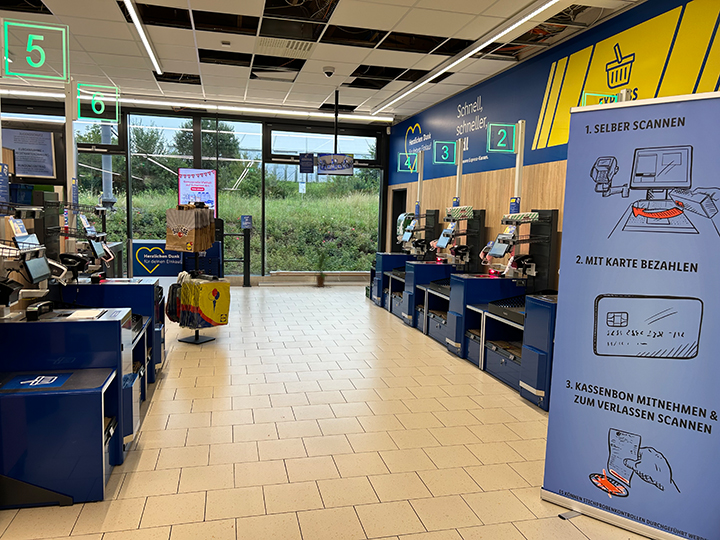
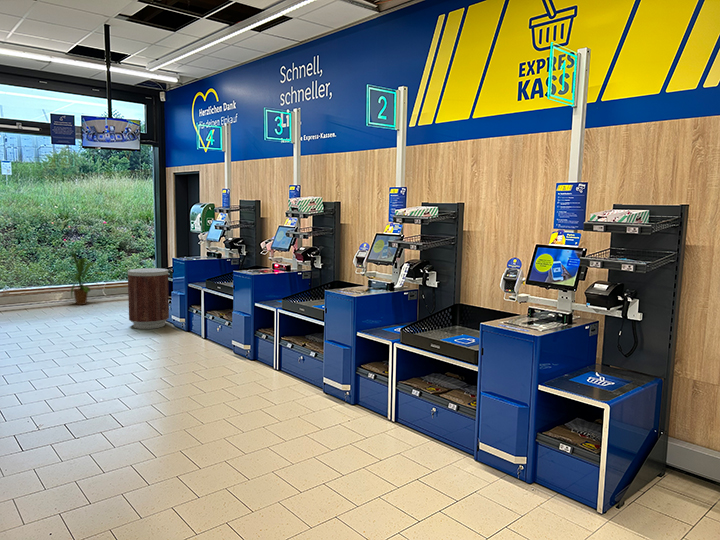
trash can: none [343,260,373,304] -> present [128,268,169,329]

